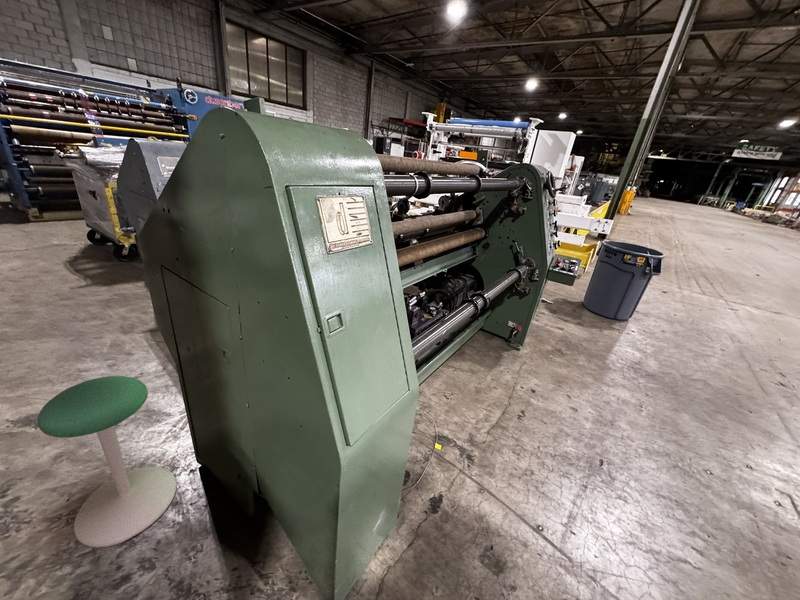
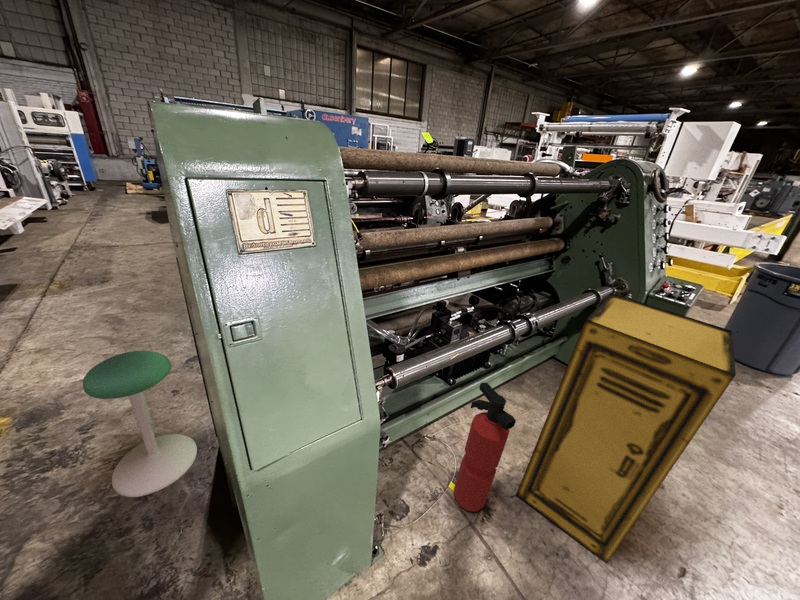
storage cabinet: none [486,268,635,471] -> present [516,293,736,563]
fire extinguisher: none [440,351,493,462] -> present [454,383,516,512]

